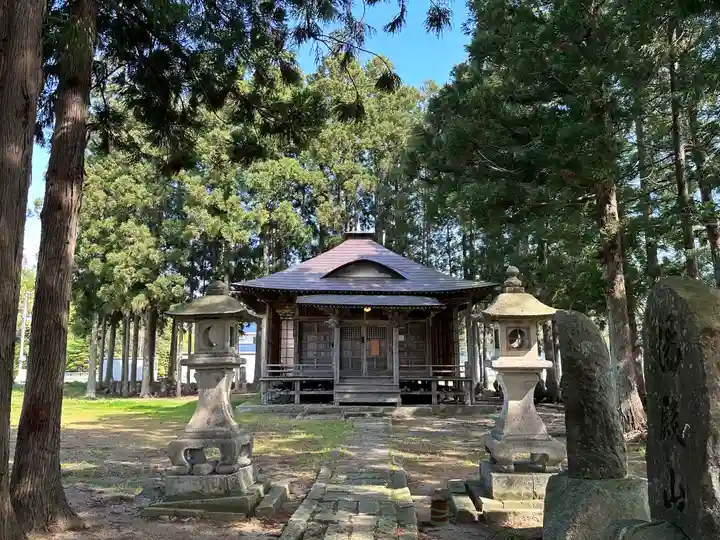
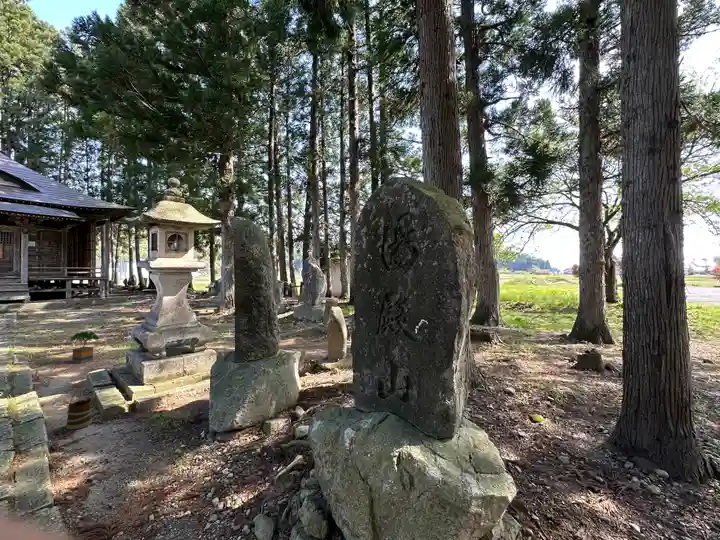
potted tree: none [433,437,459,473] -> present [70,332,99,363]

